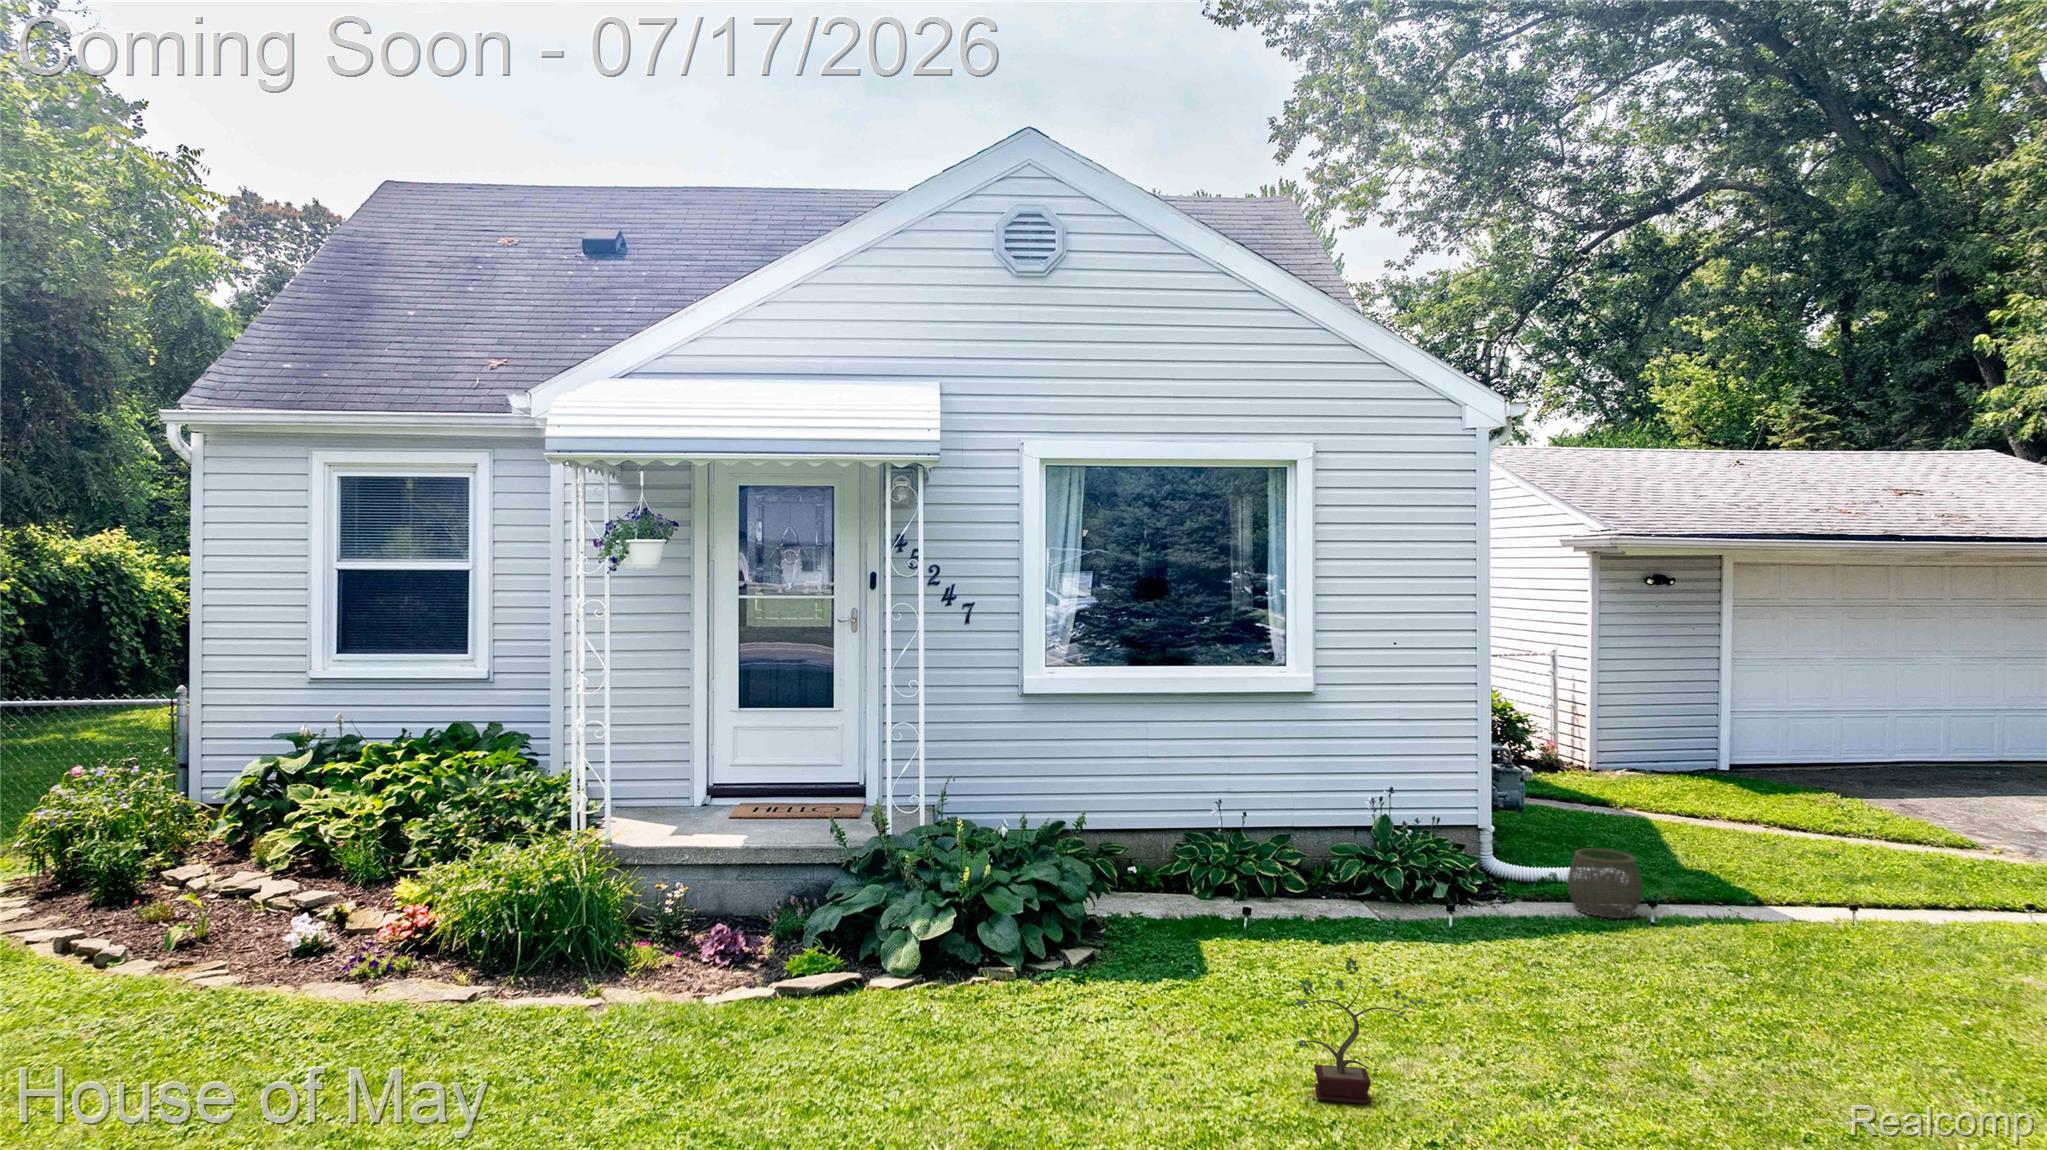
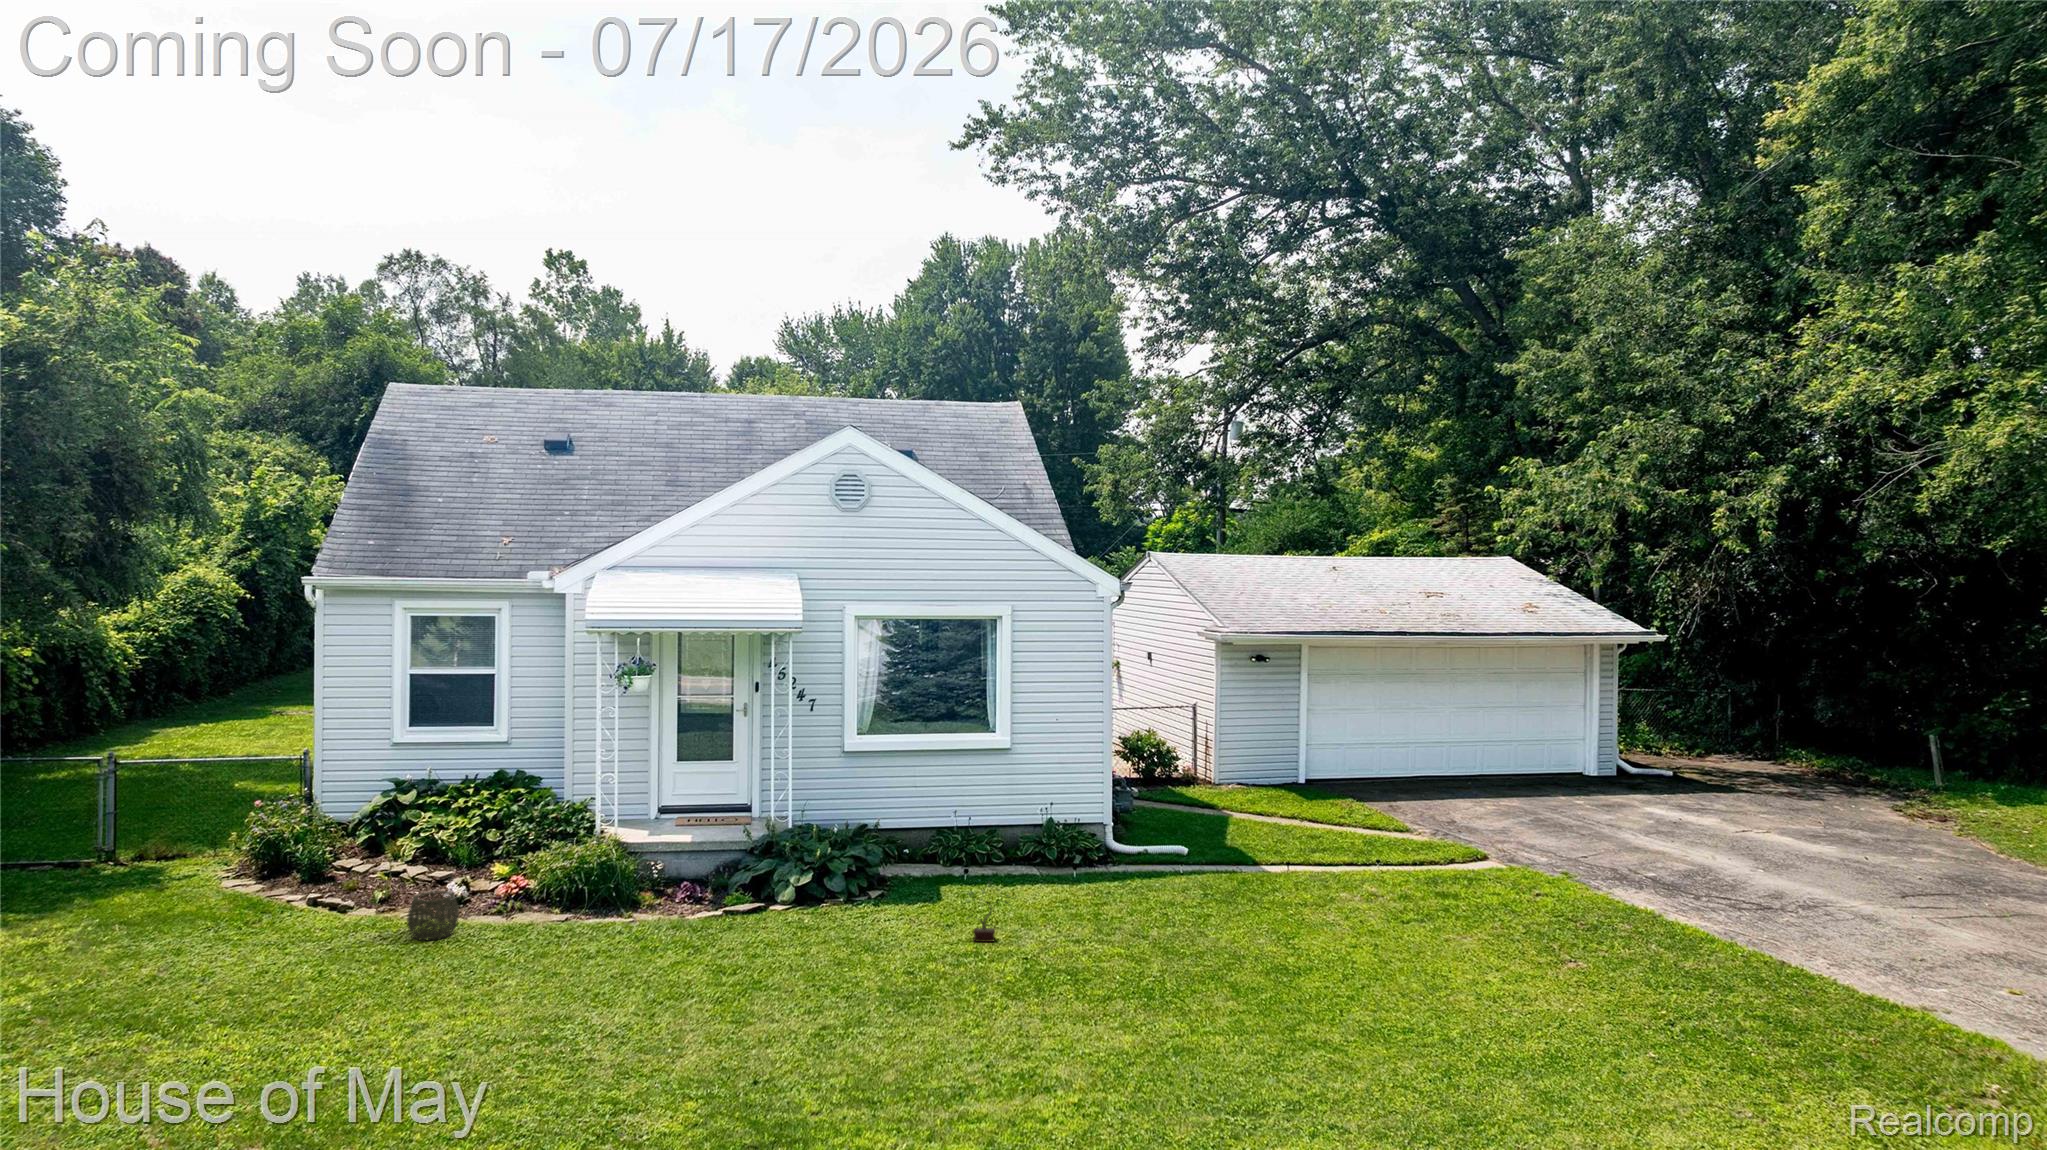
woven basket: present [1568,848,1642,919] -> present [407,891,459,940]

